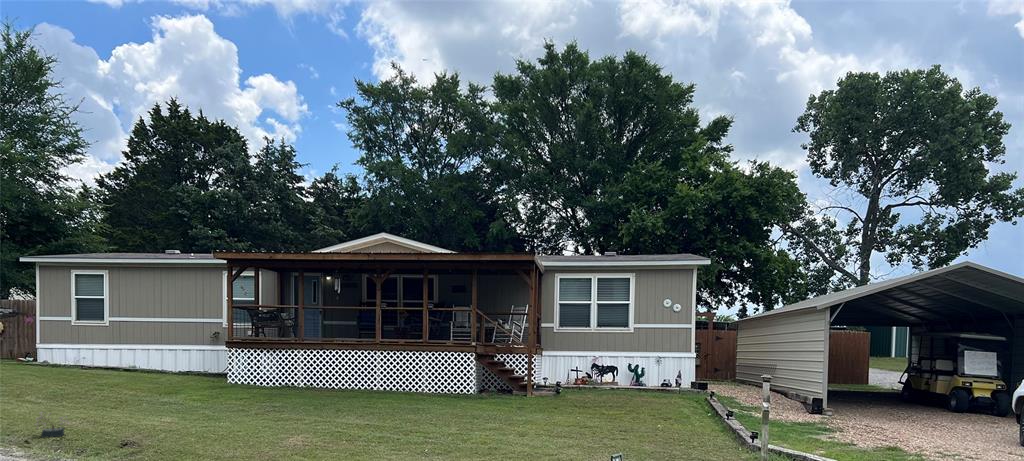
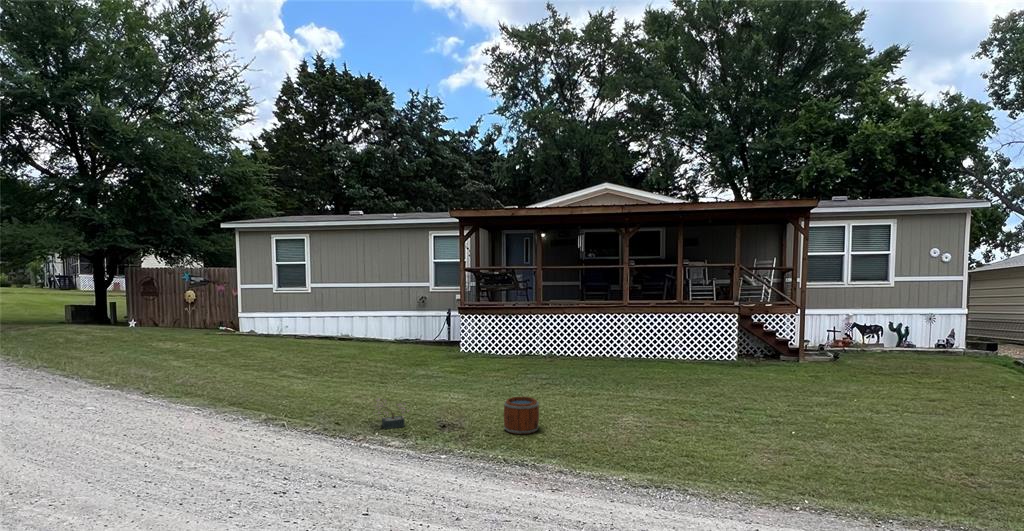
bucket: none [145,412,178,442] -> present [504,397,539,434]

